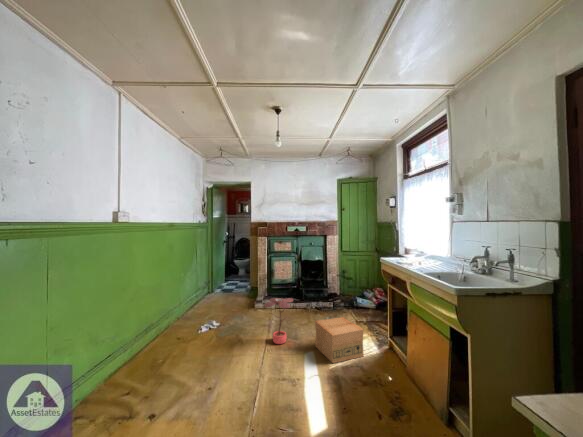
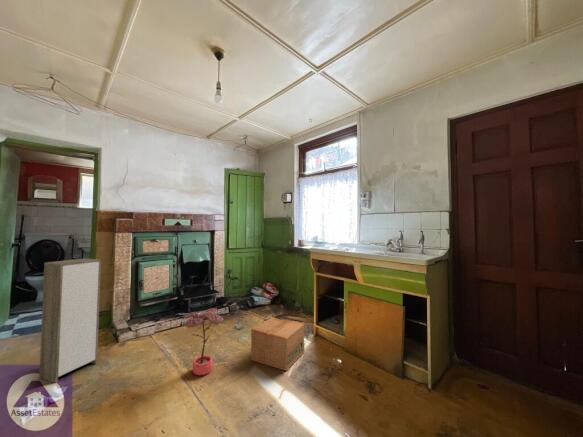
storage cabinet: none [211,254,236,323] -> present [39,258,101,383]

